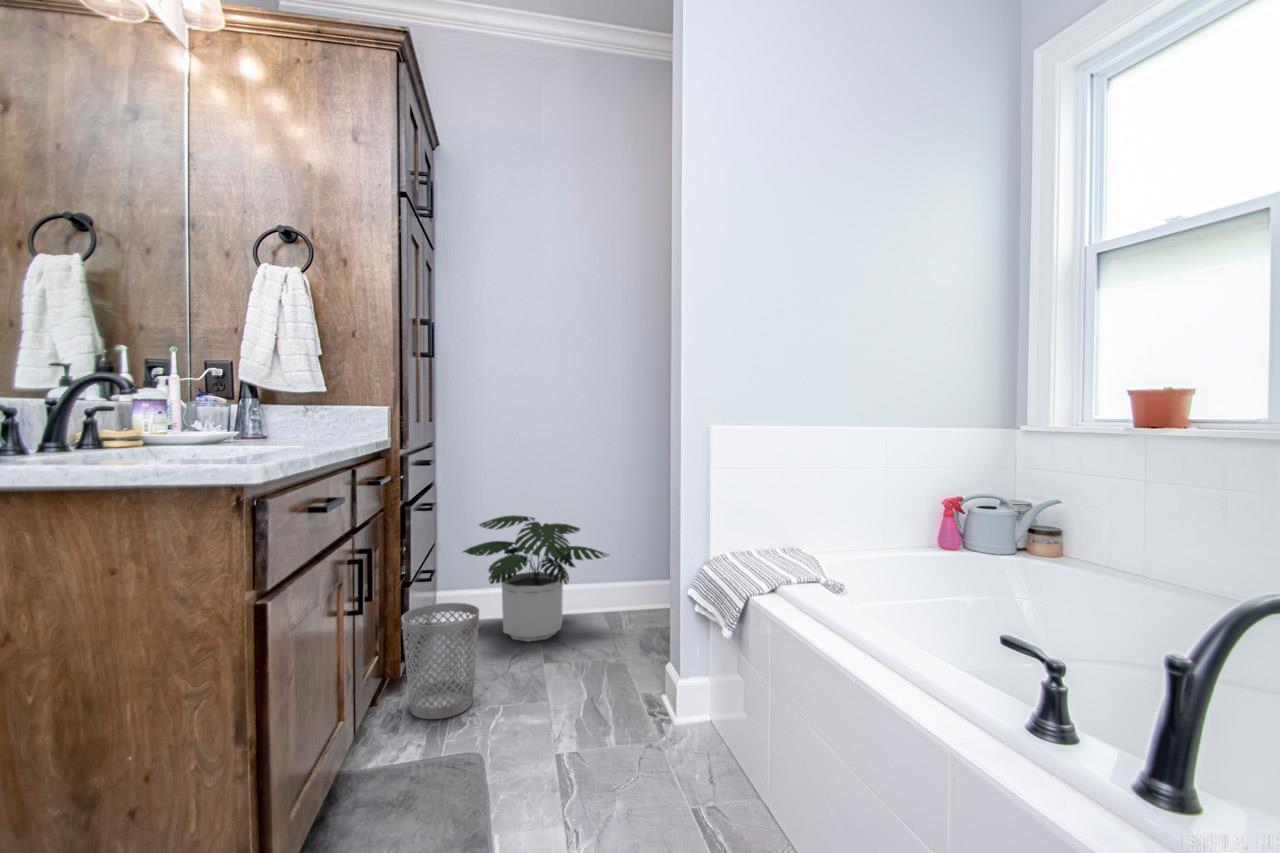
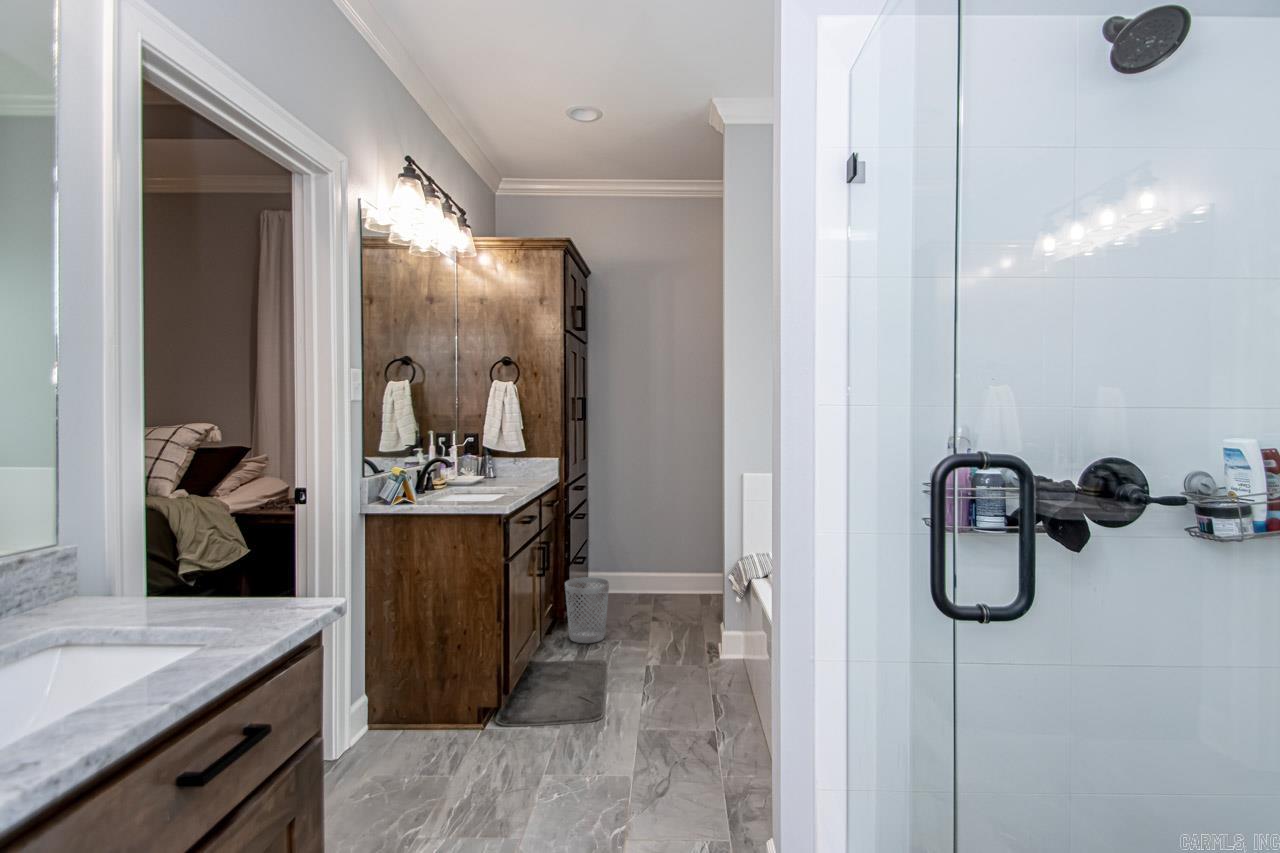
potted plant: present [463,515,608,642] -> none [604,524,701,609]

